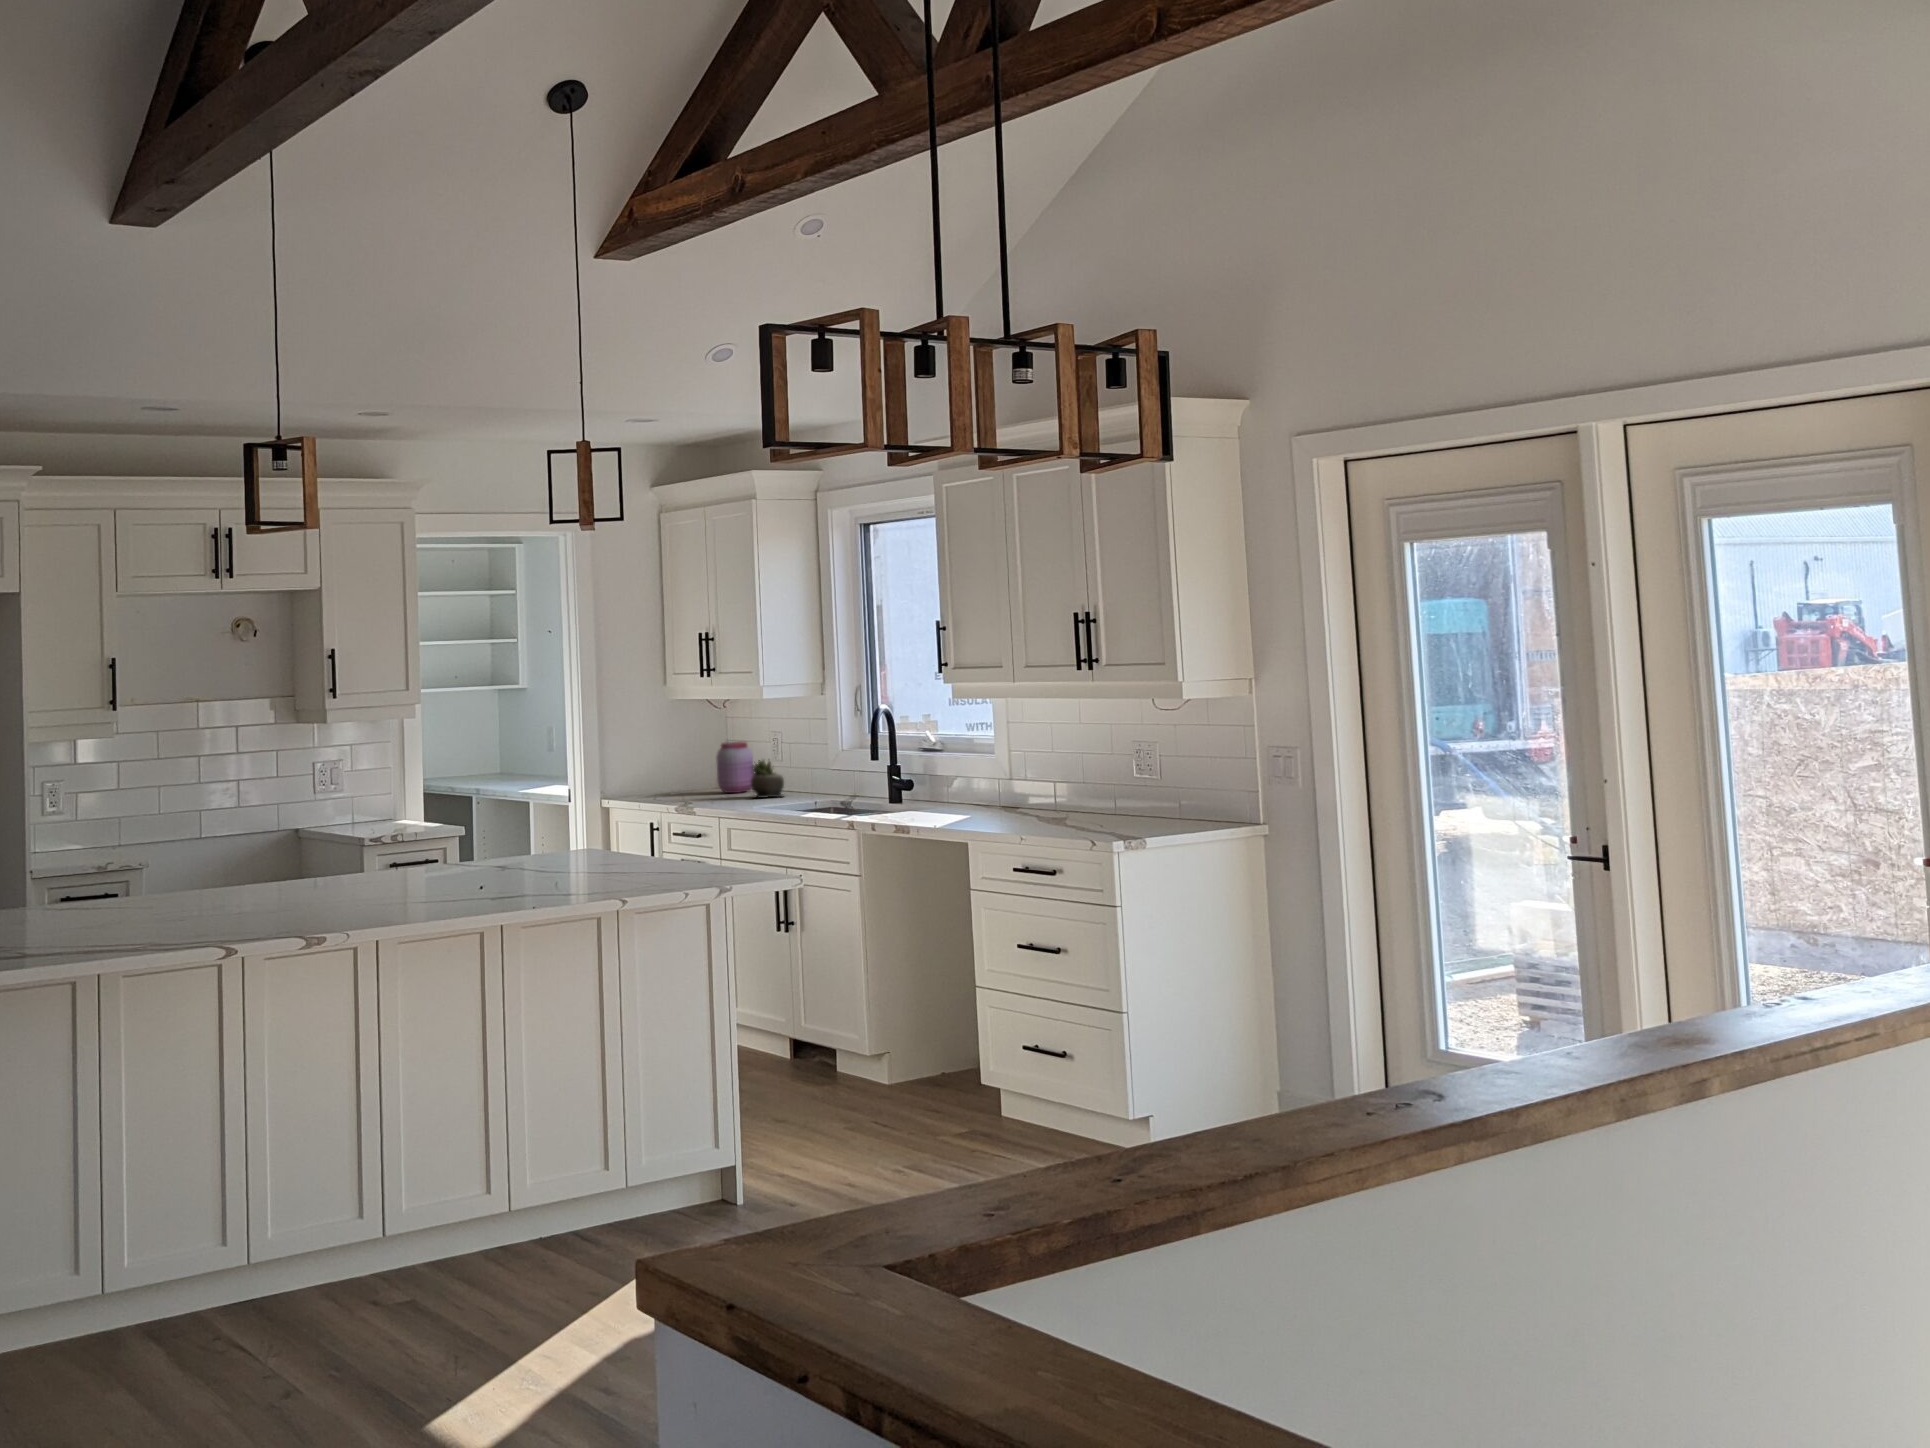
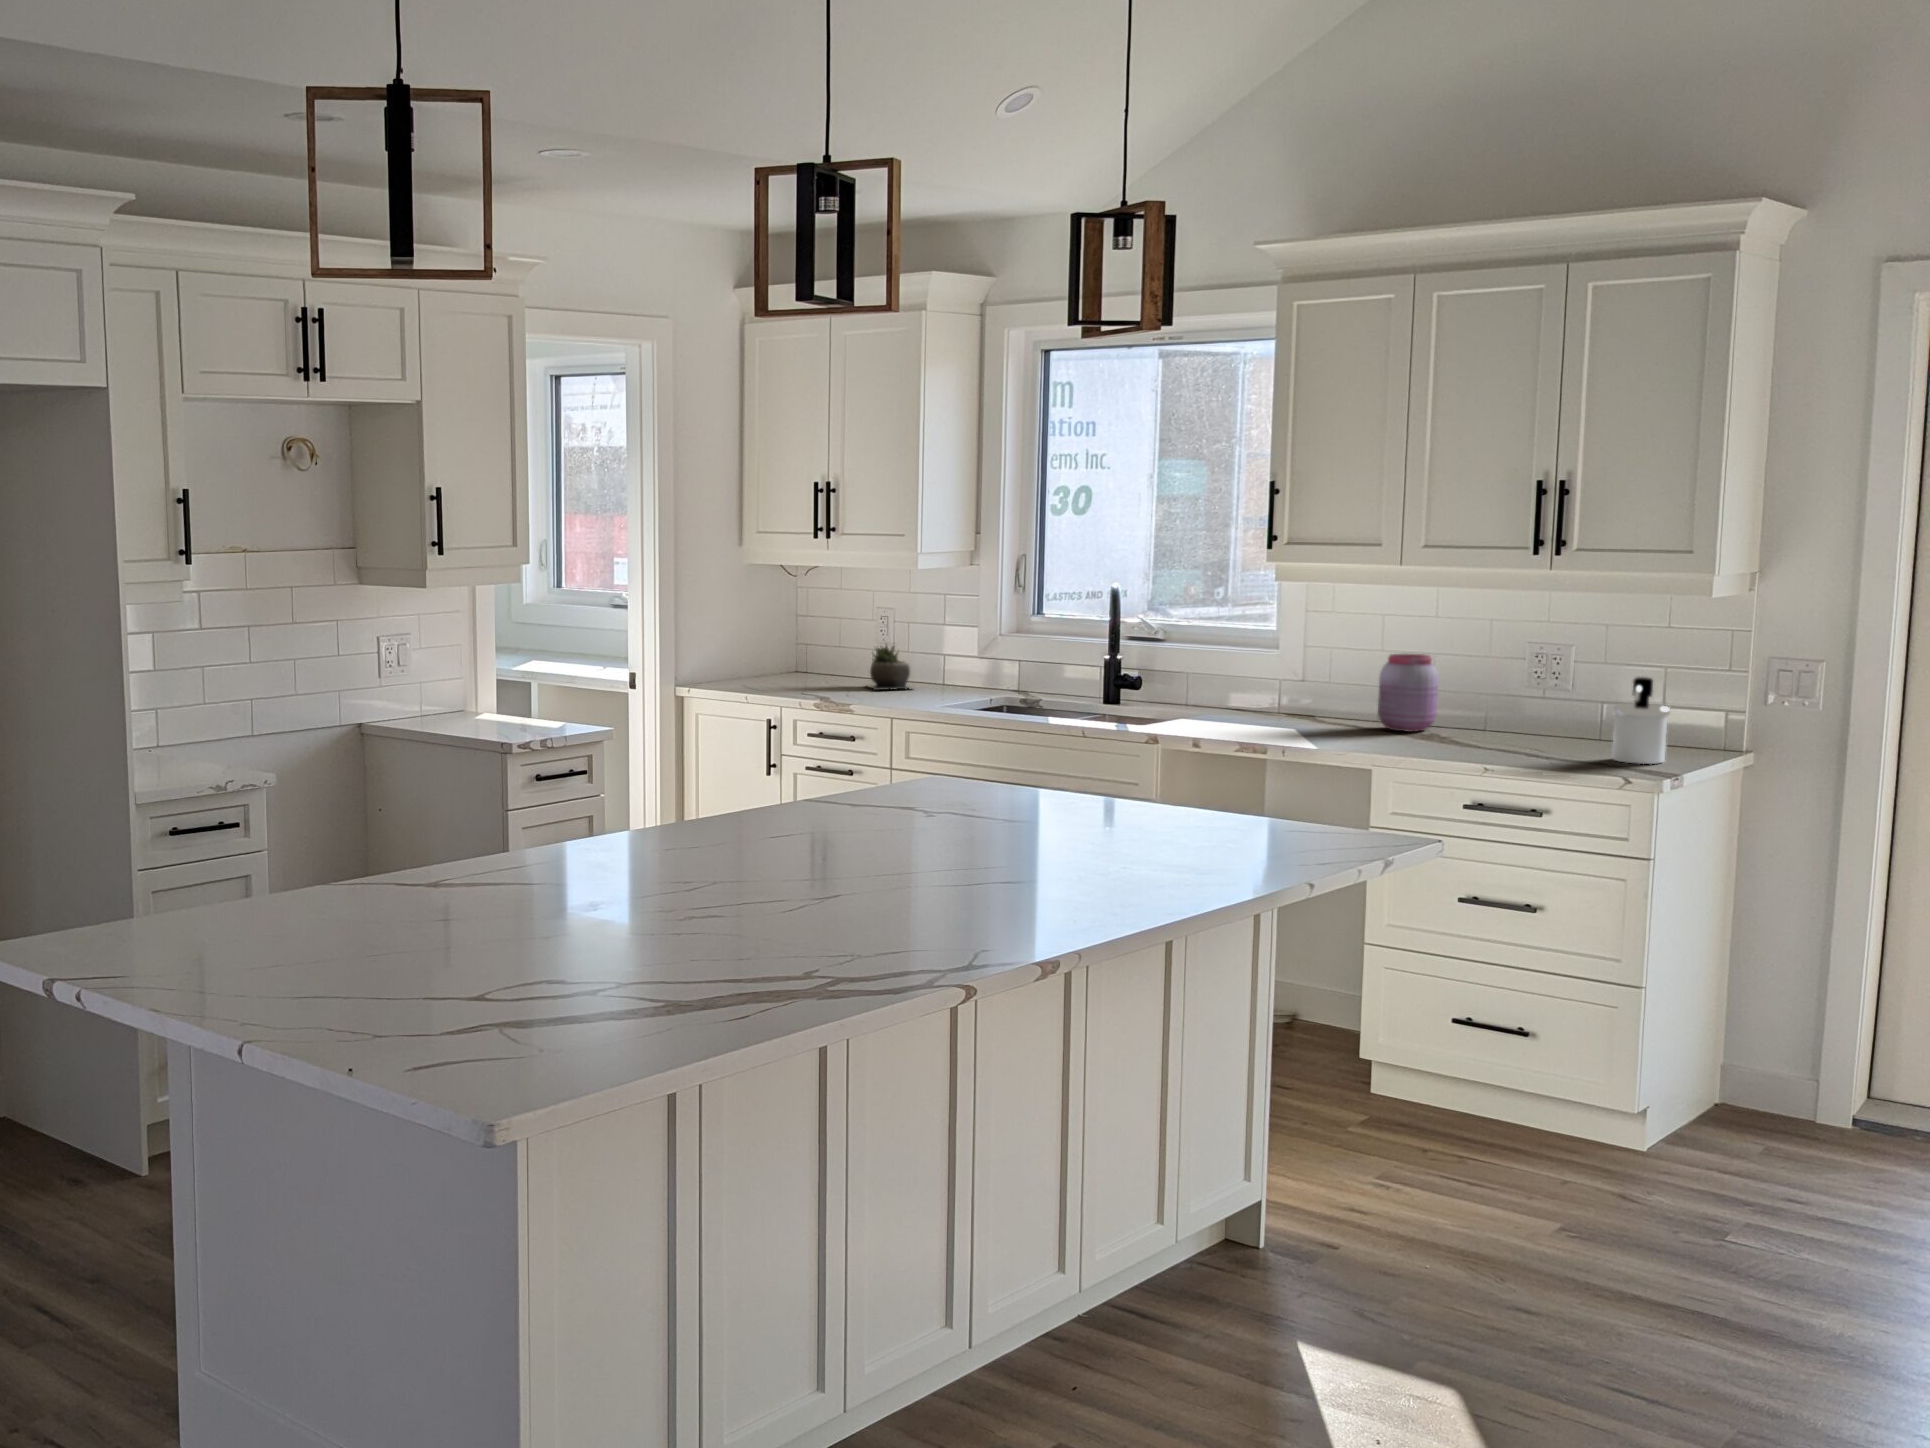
jar: present [717,742,754,793] -> present [1378,654,1439,732]
soap dispenser: none [1121,762,1171,831] -> present [1612,677,1670,764]

